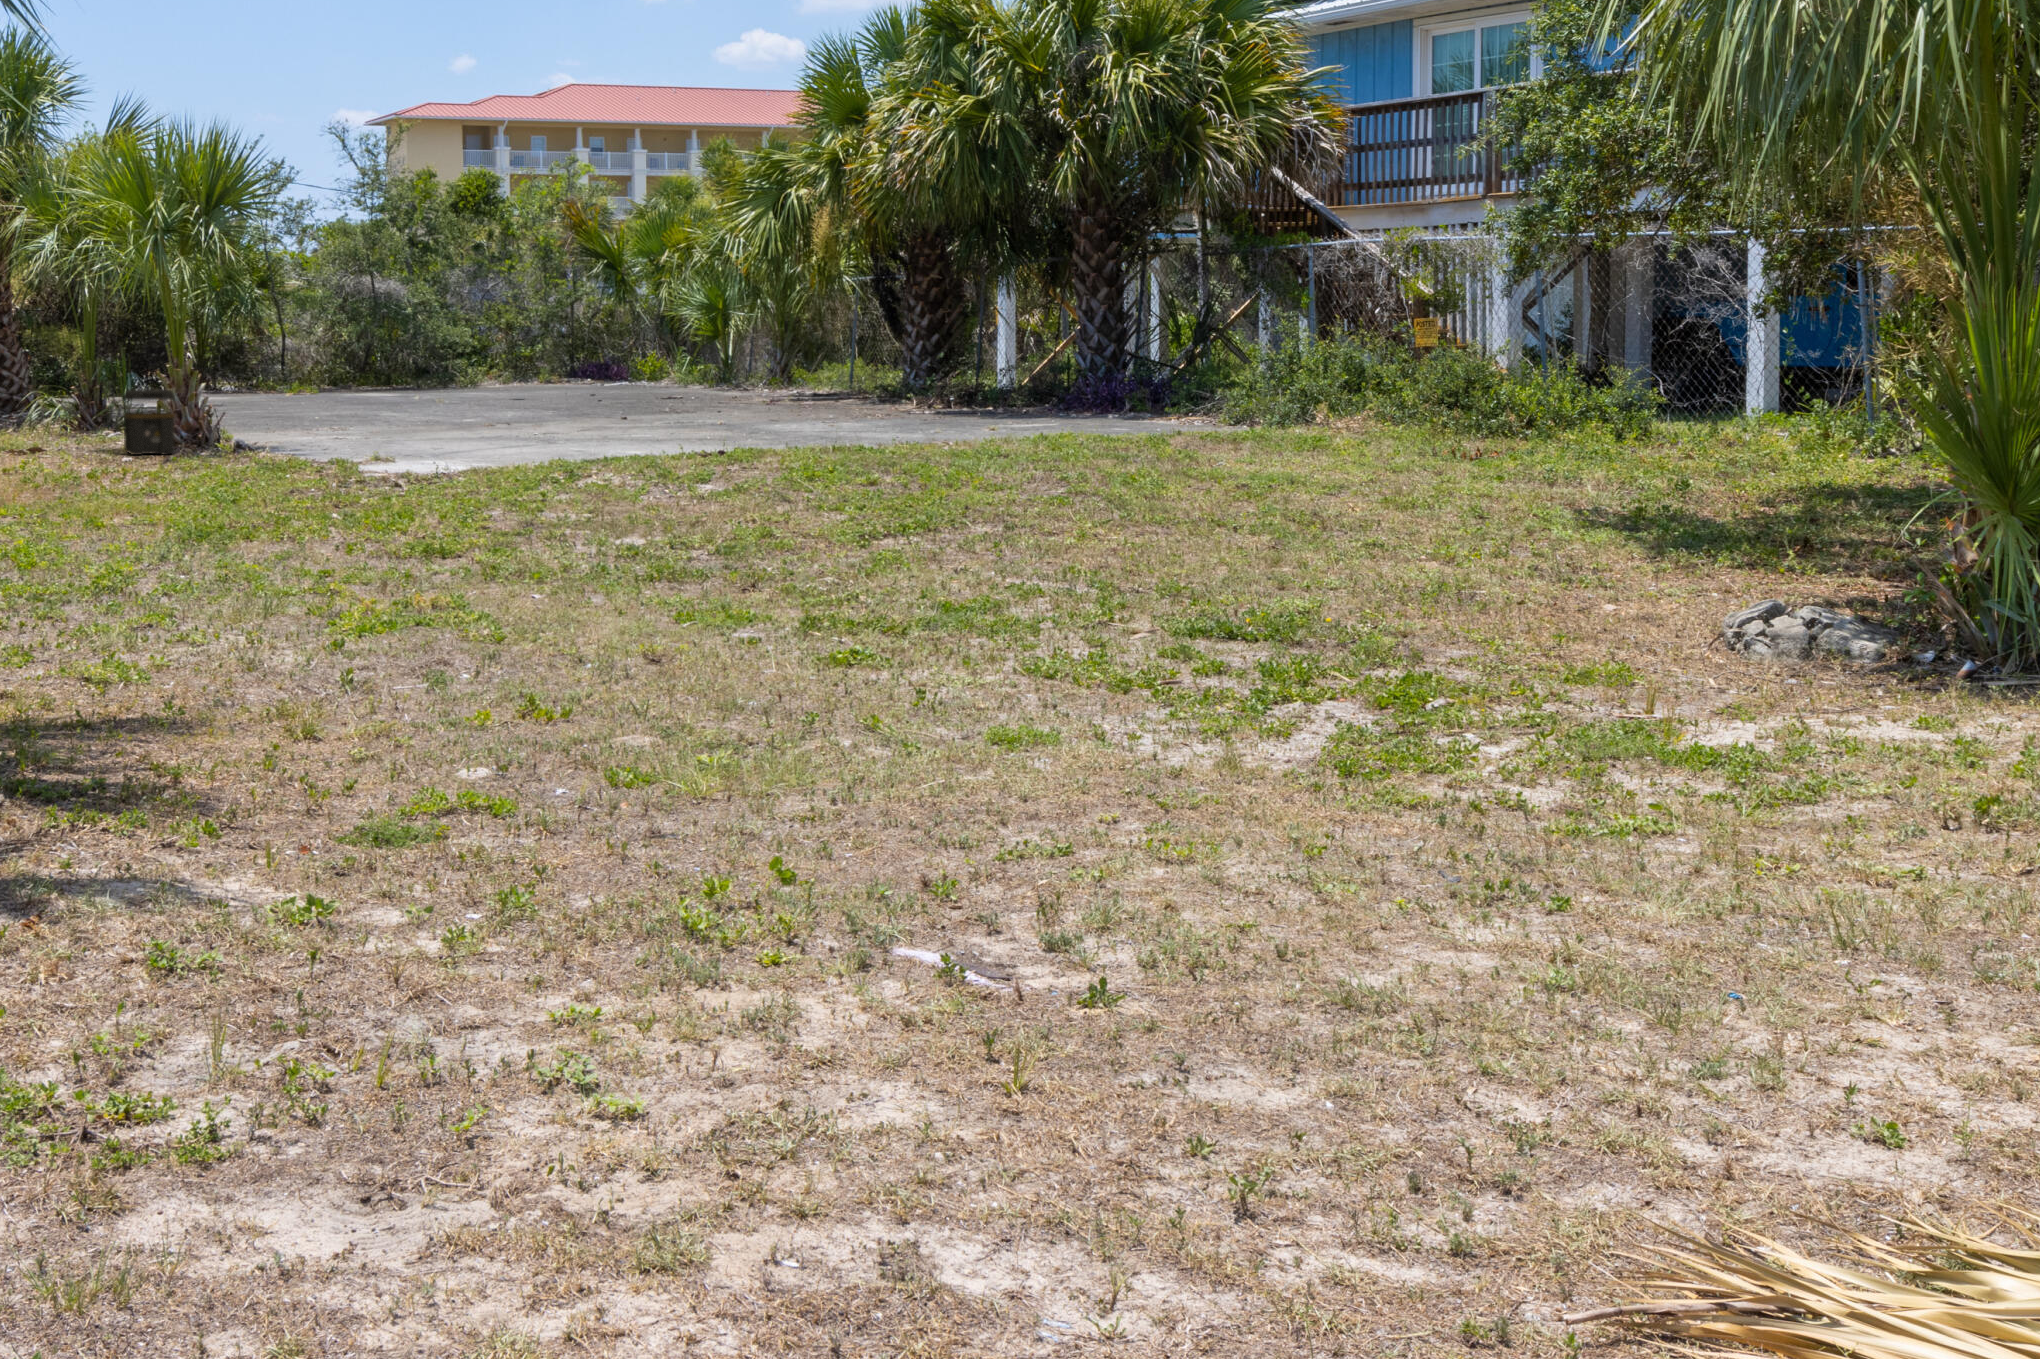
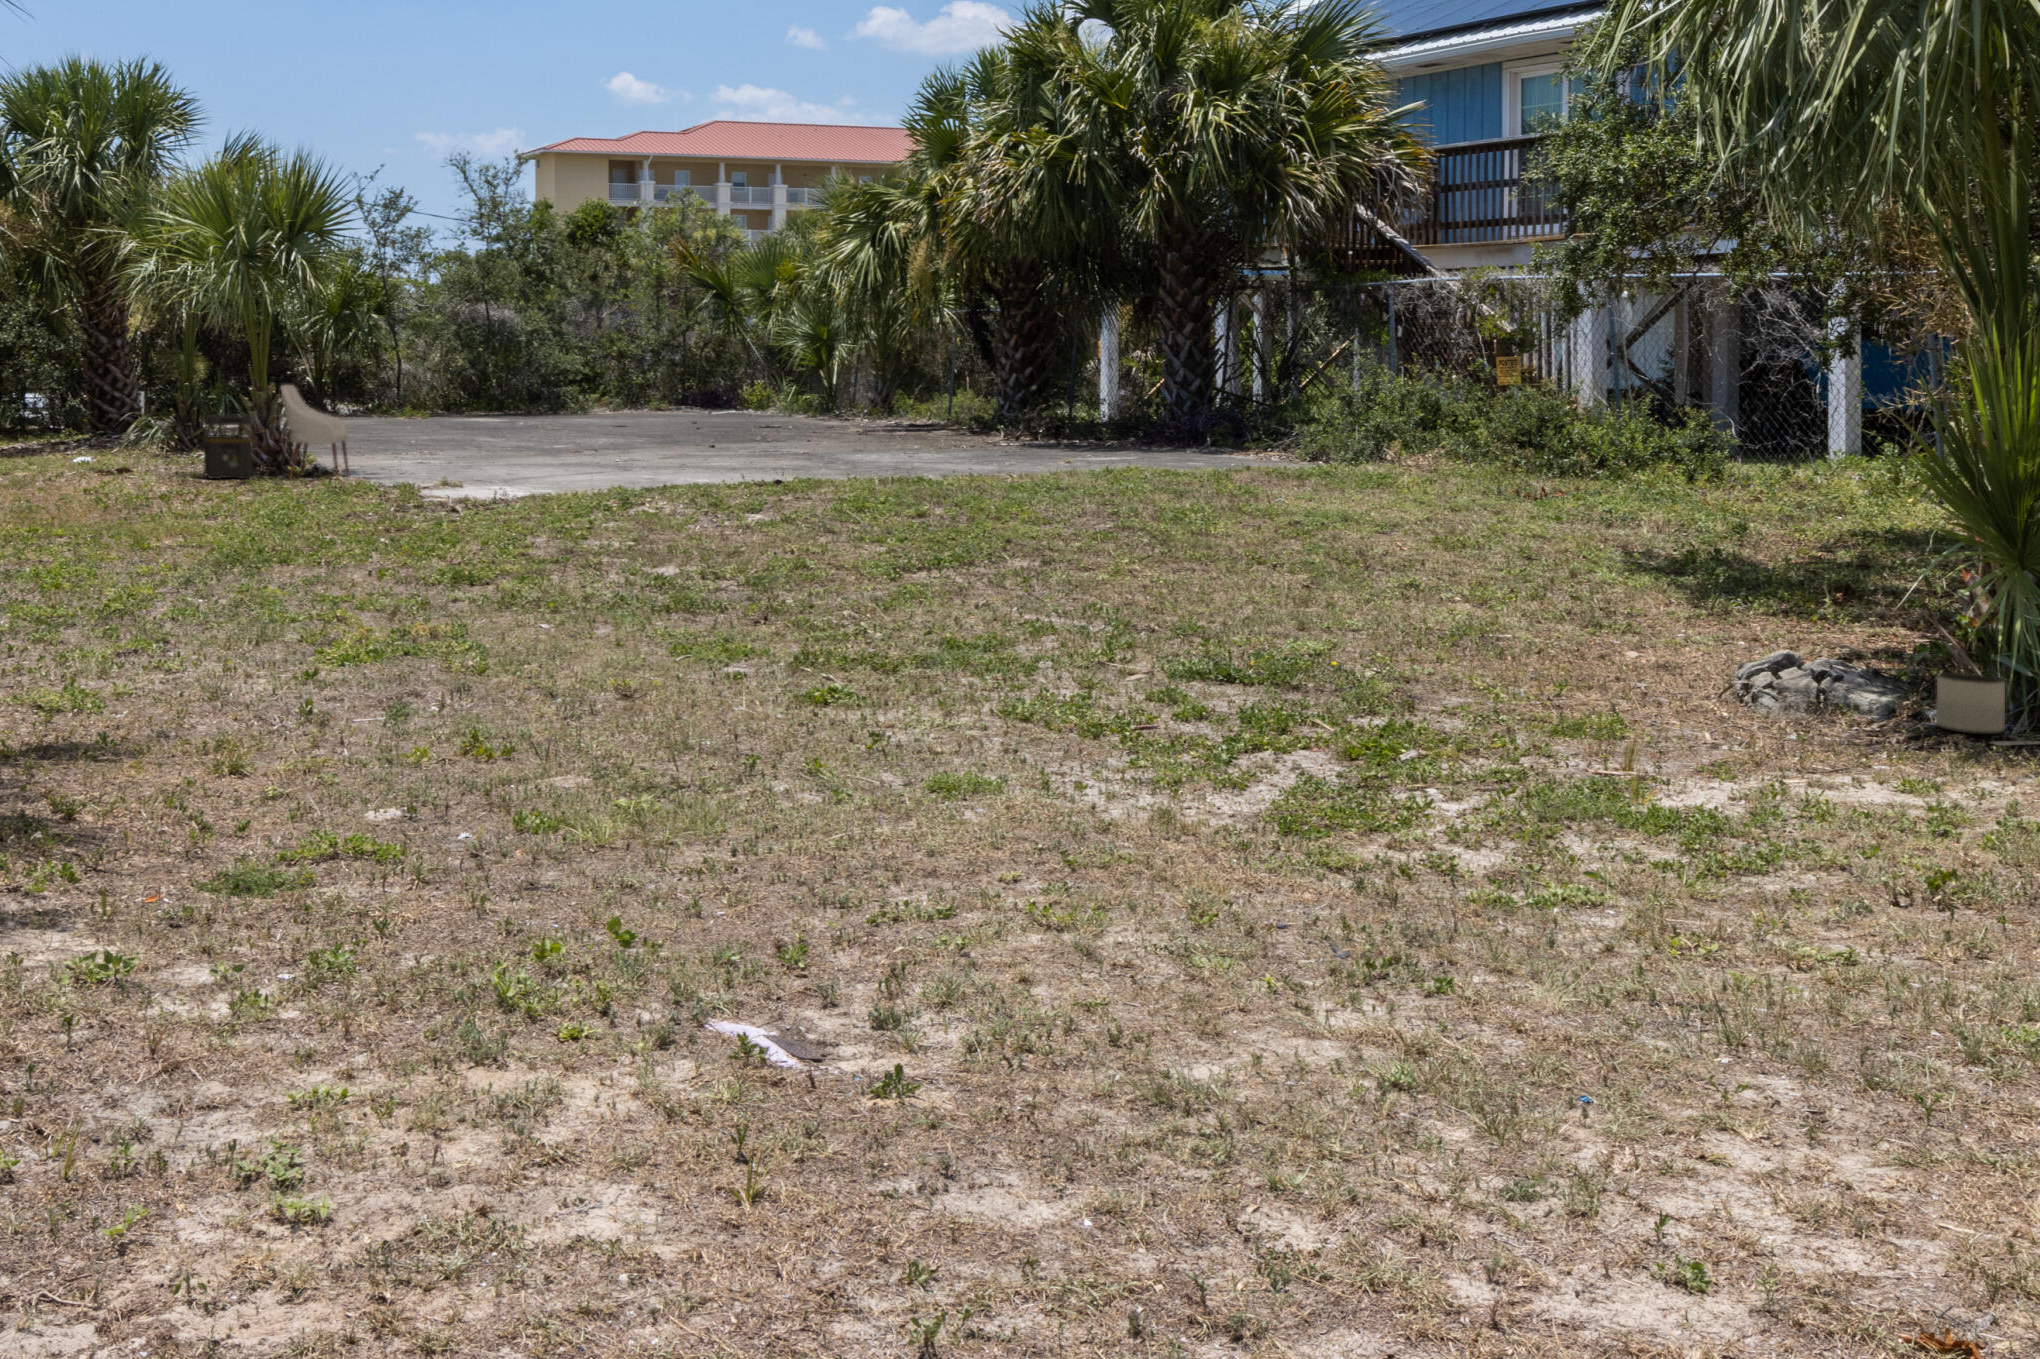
chair: none [202,359,272,454] -> present [281,385,349,479]
planter: none [1924,615,1991,672] -> present [1936,673,2005,734]

